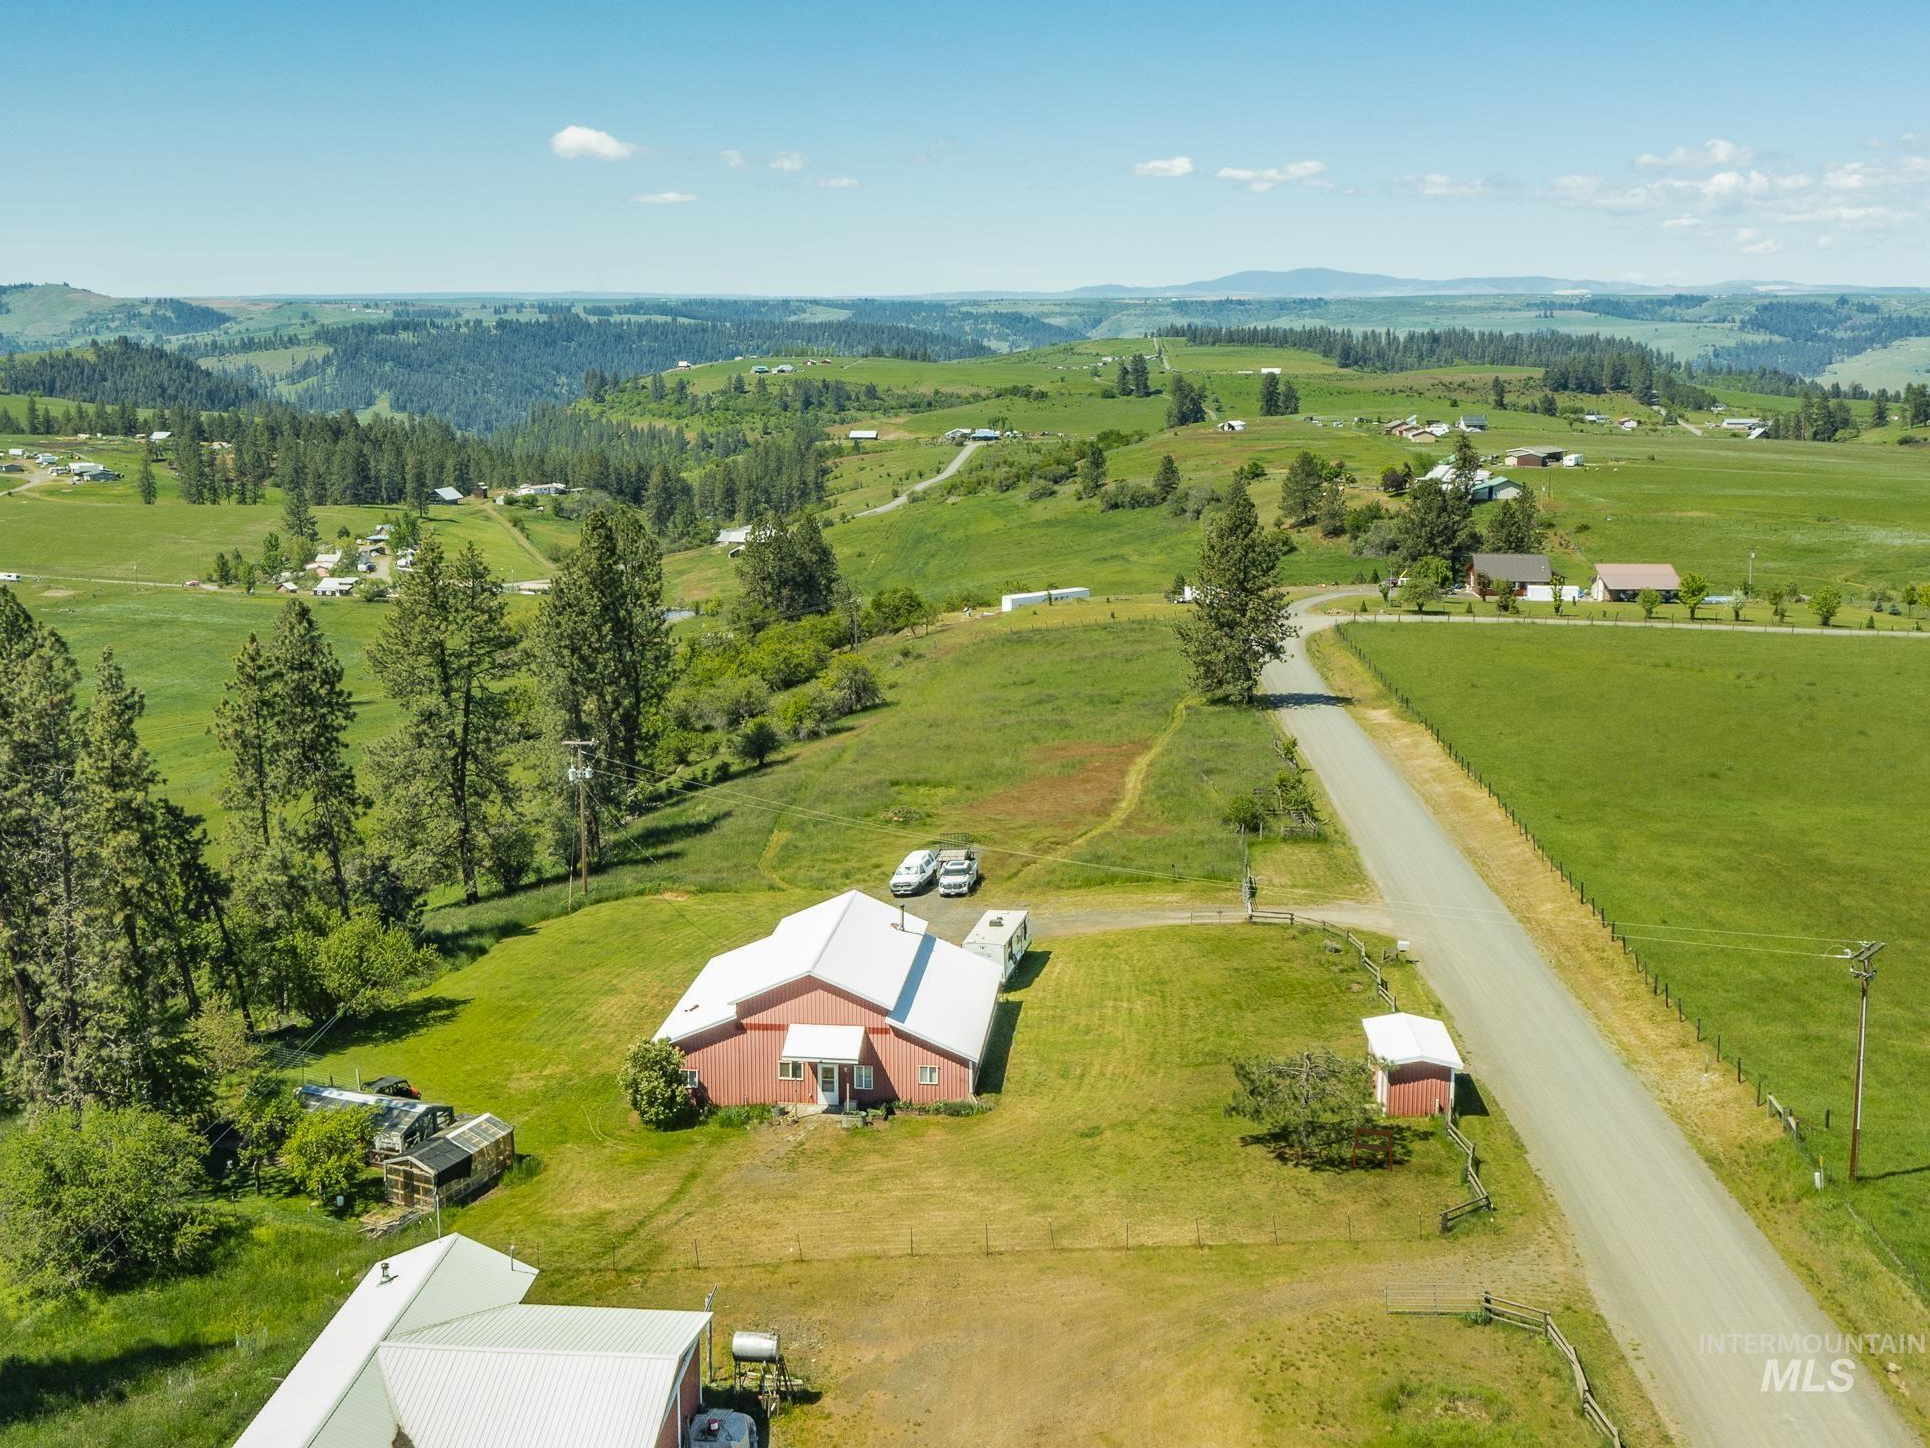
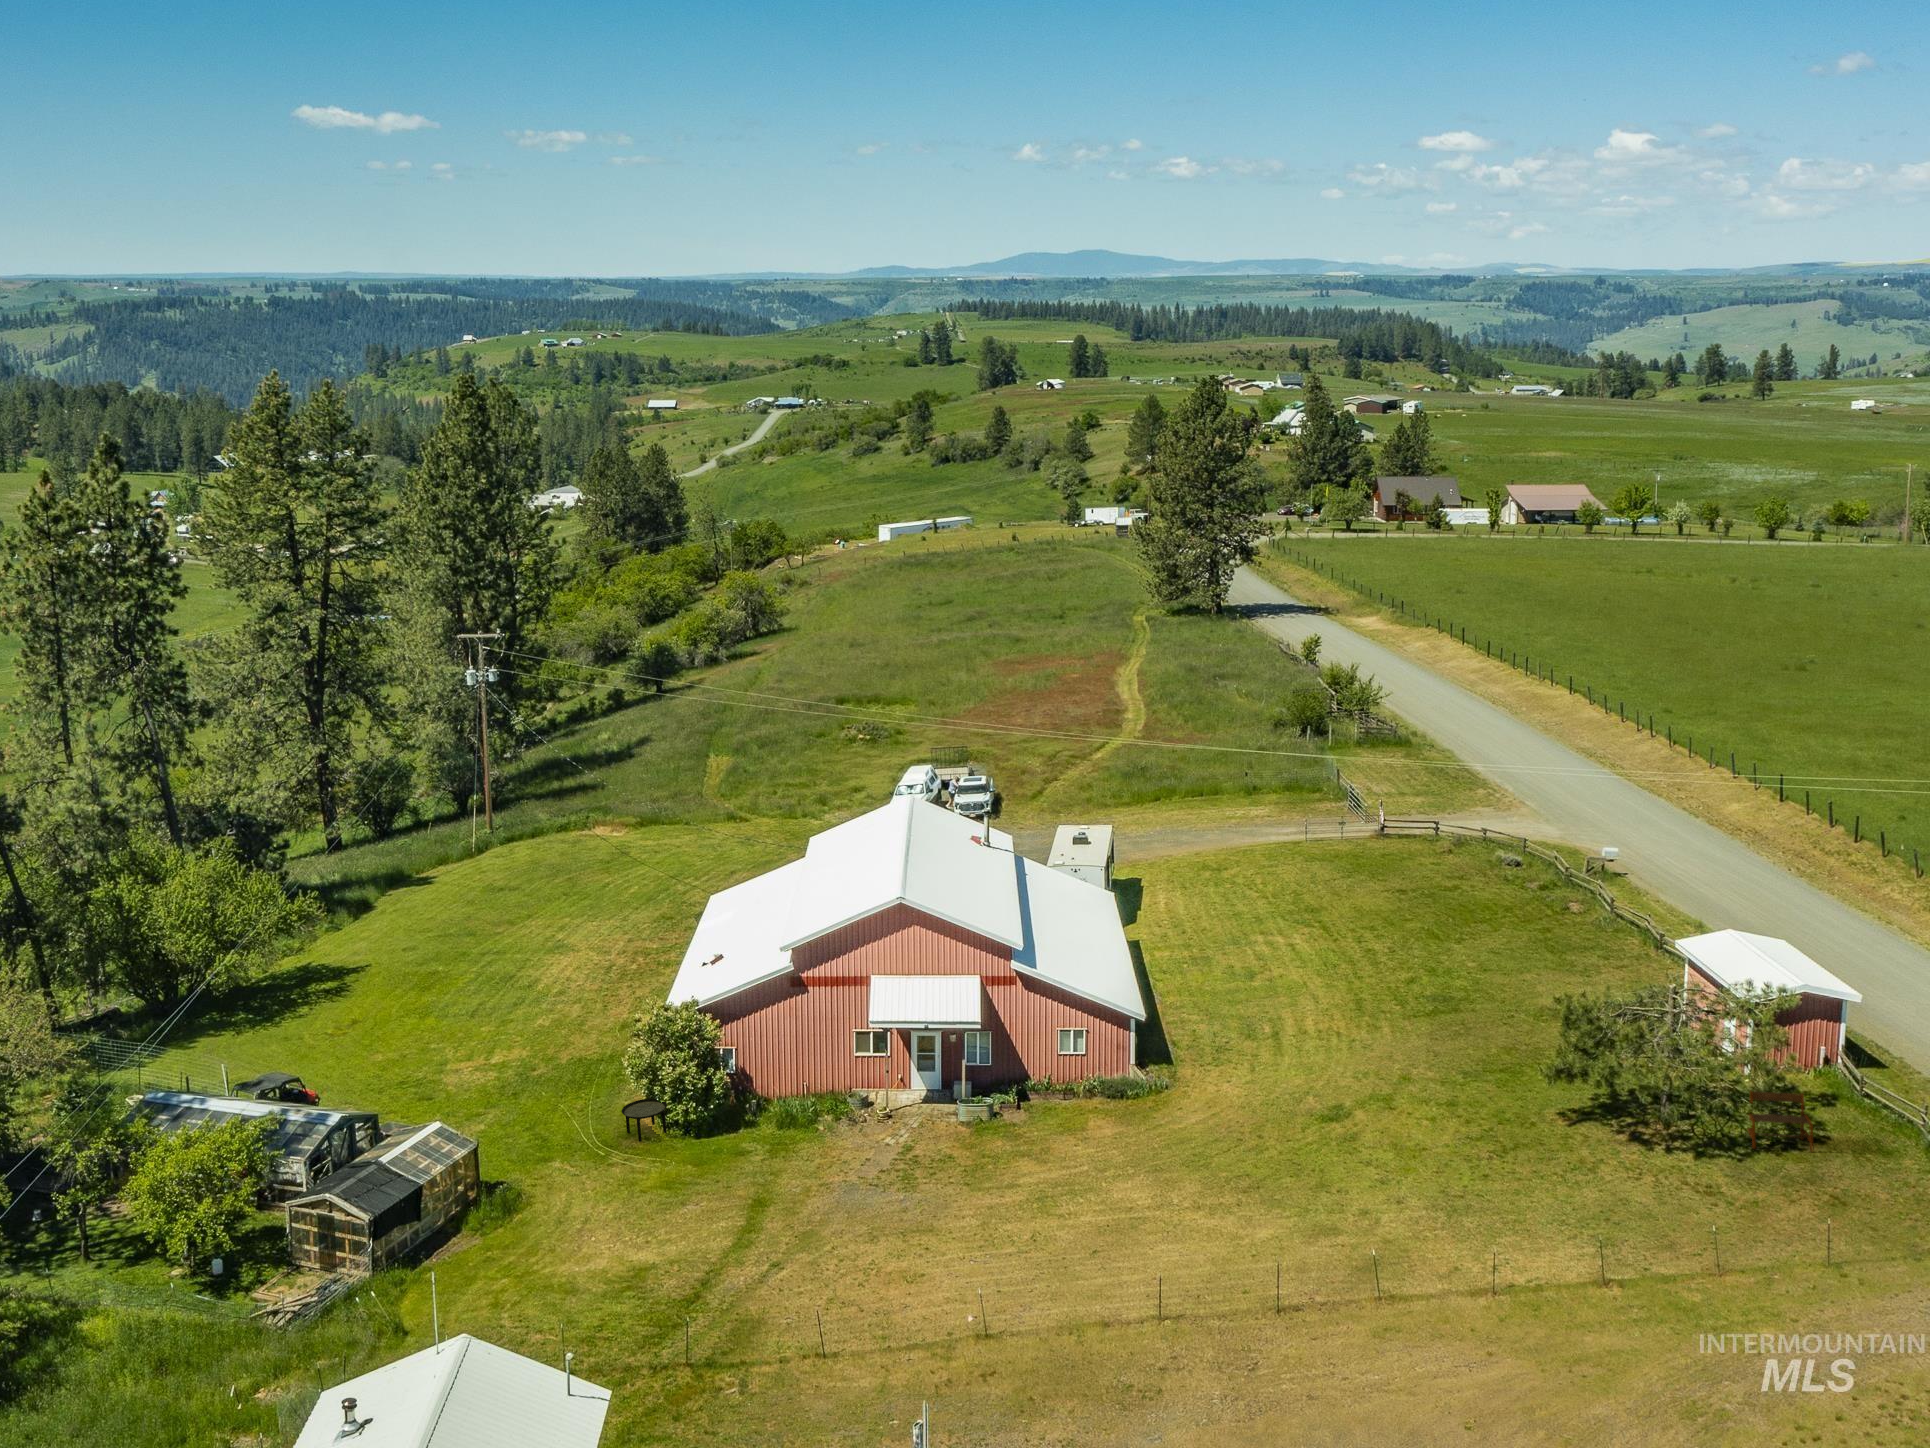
round table: none [611,1103,643,1133] -> present [622,1099,667,1142]

